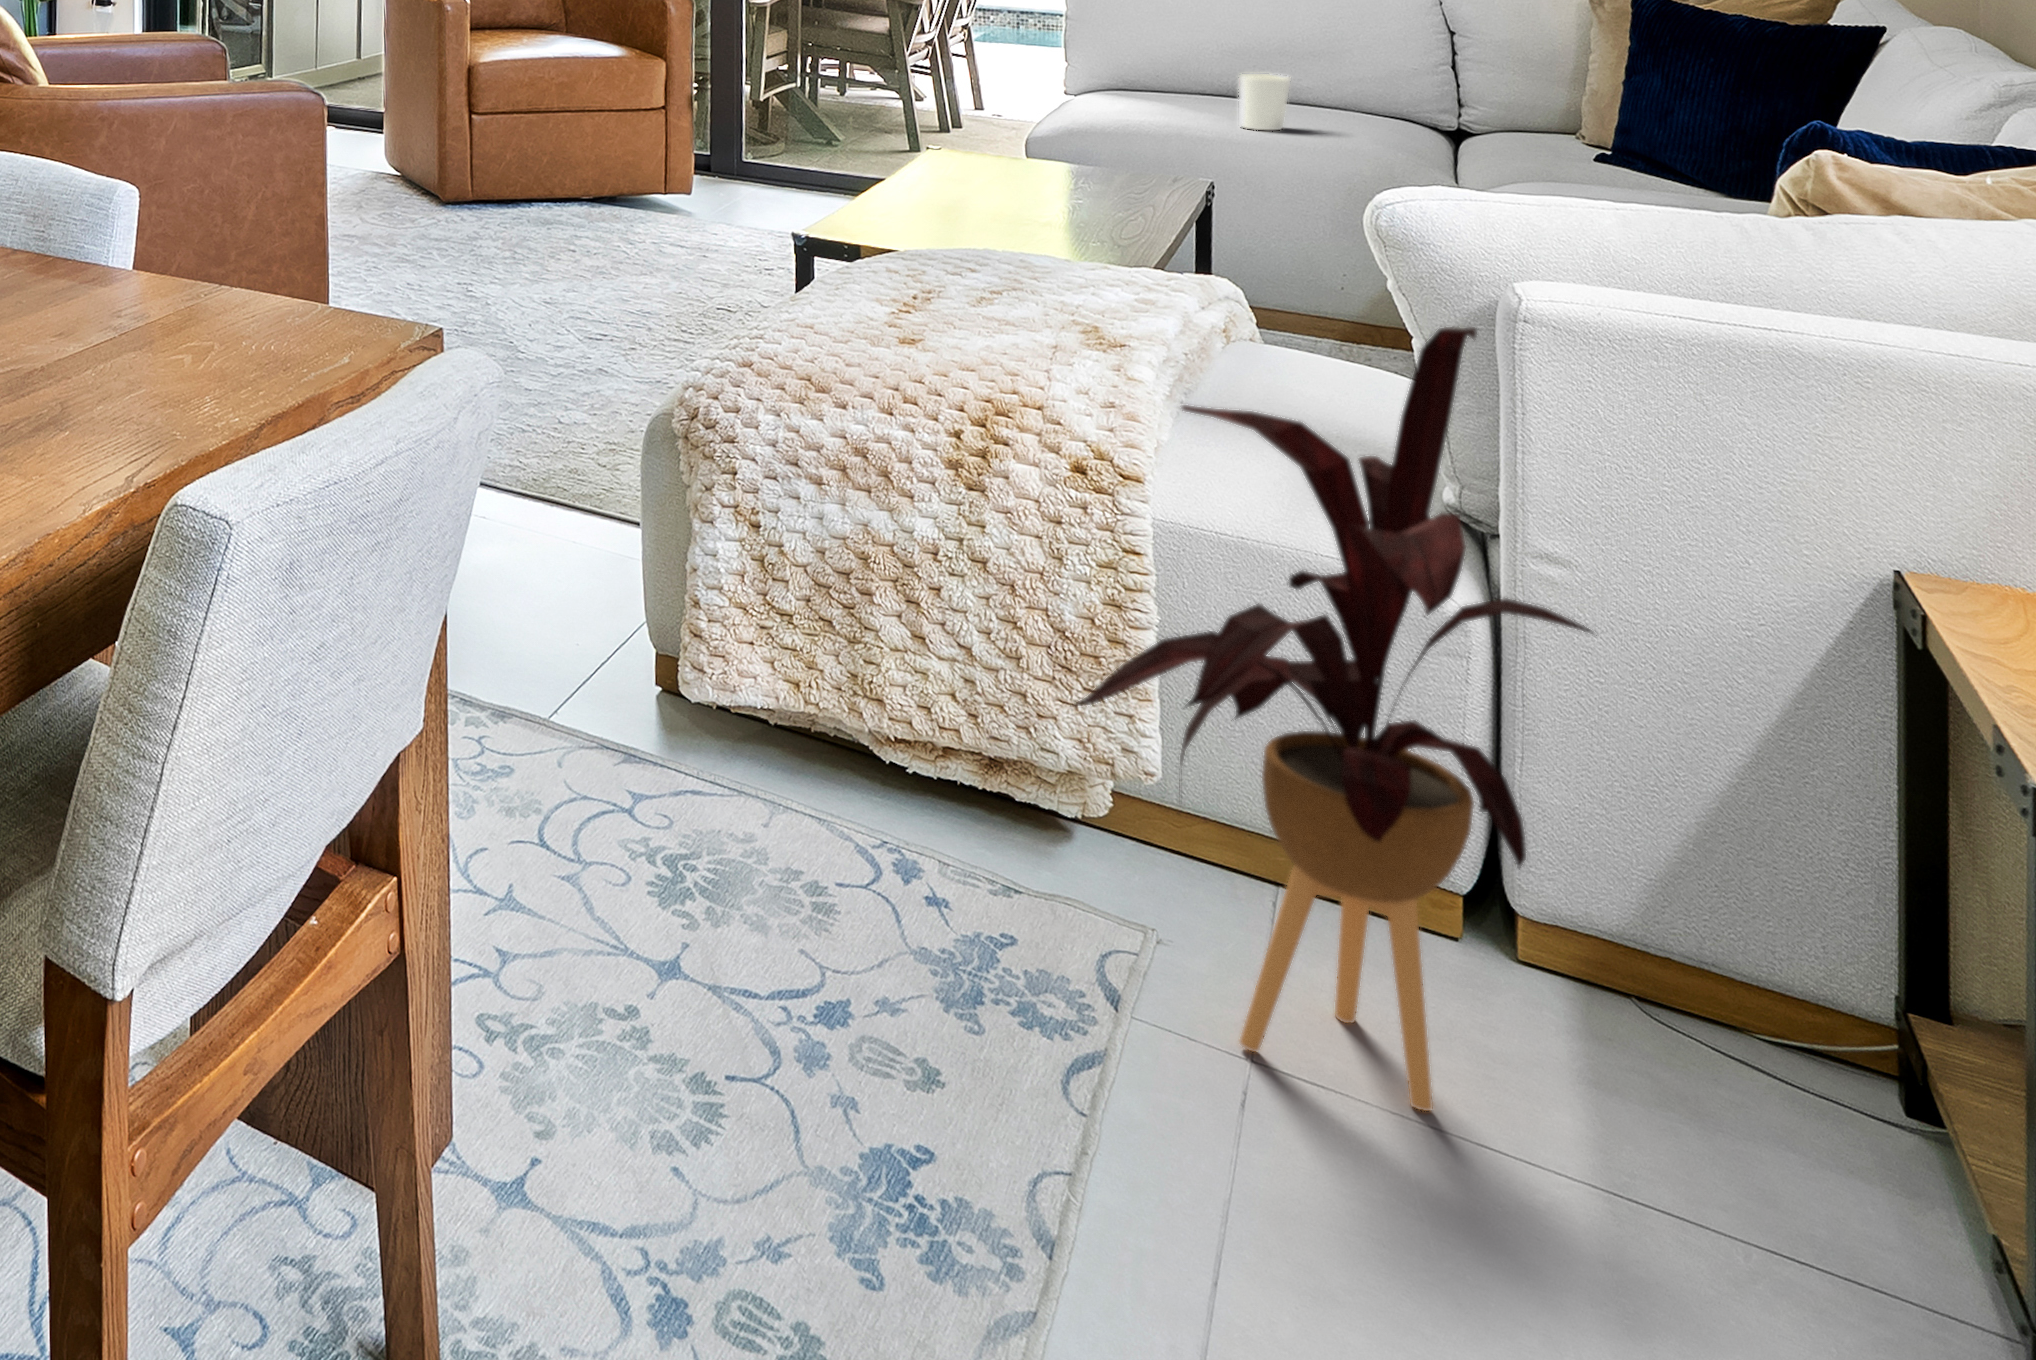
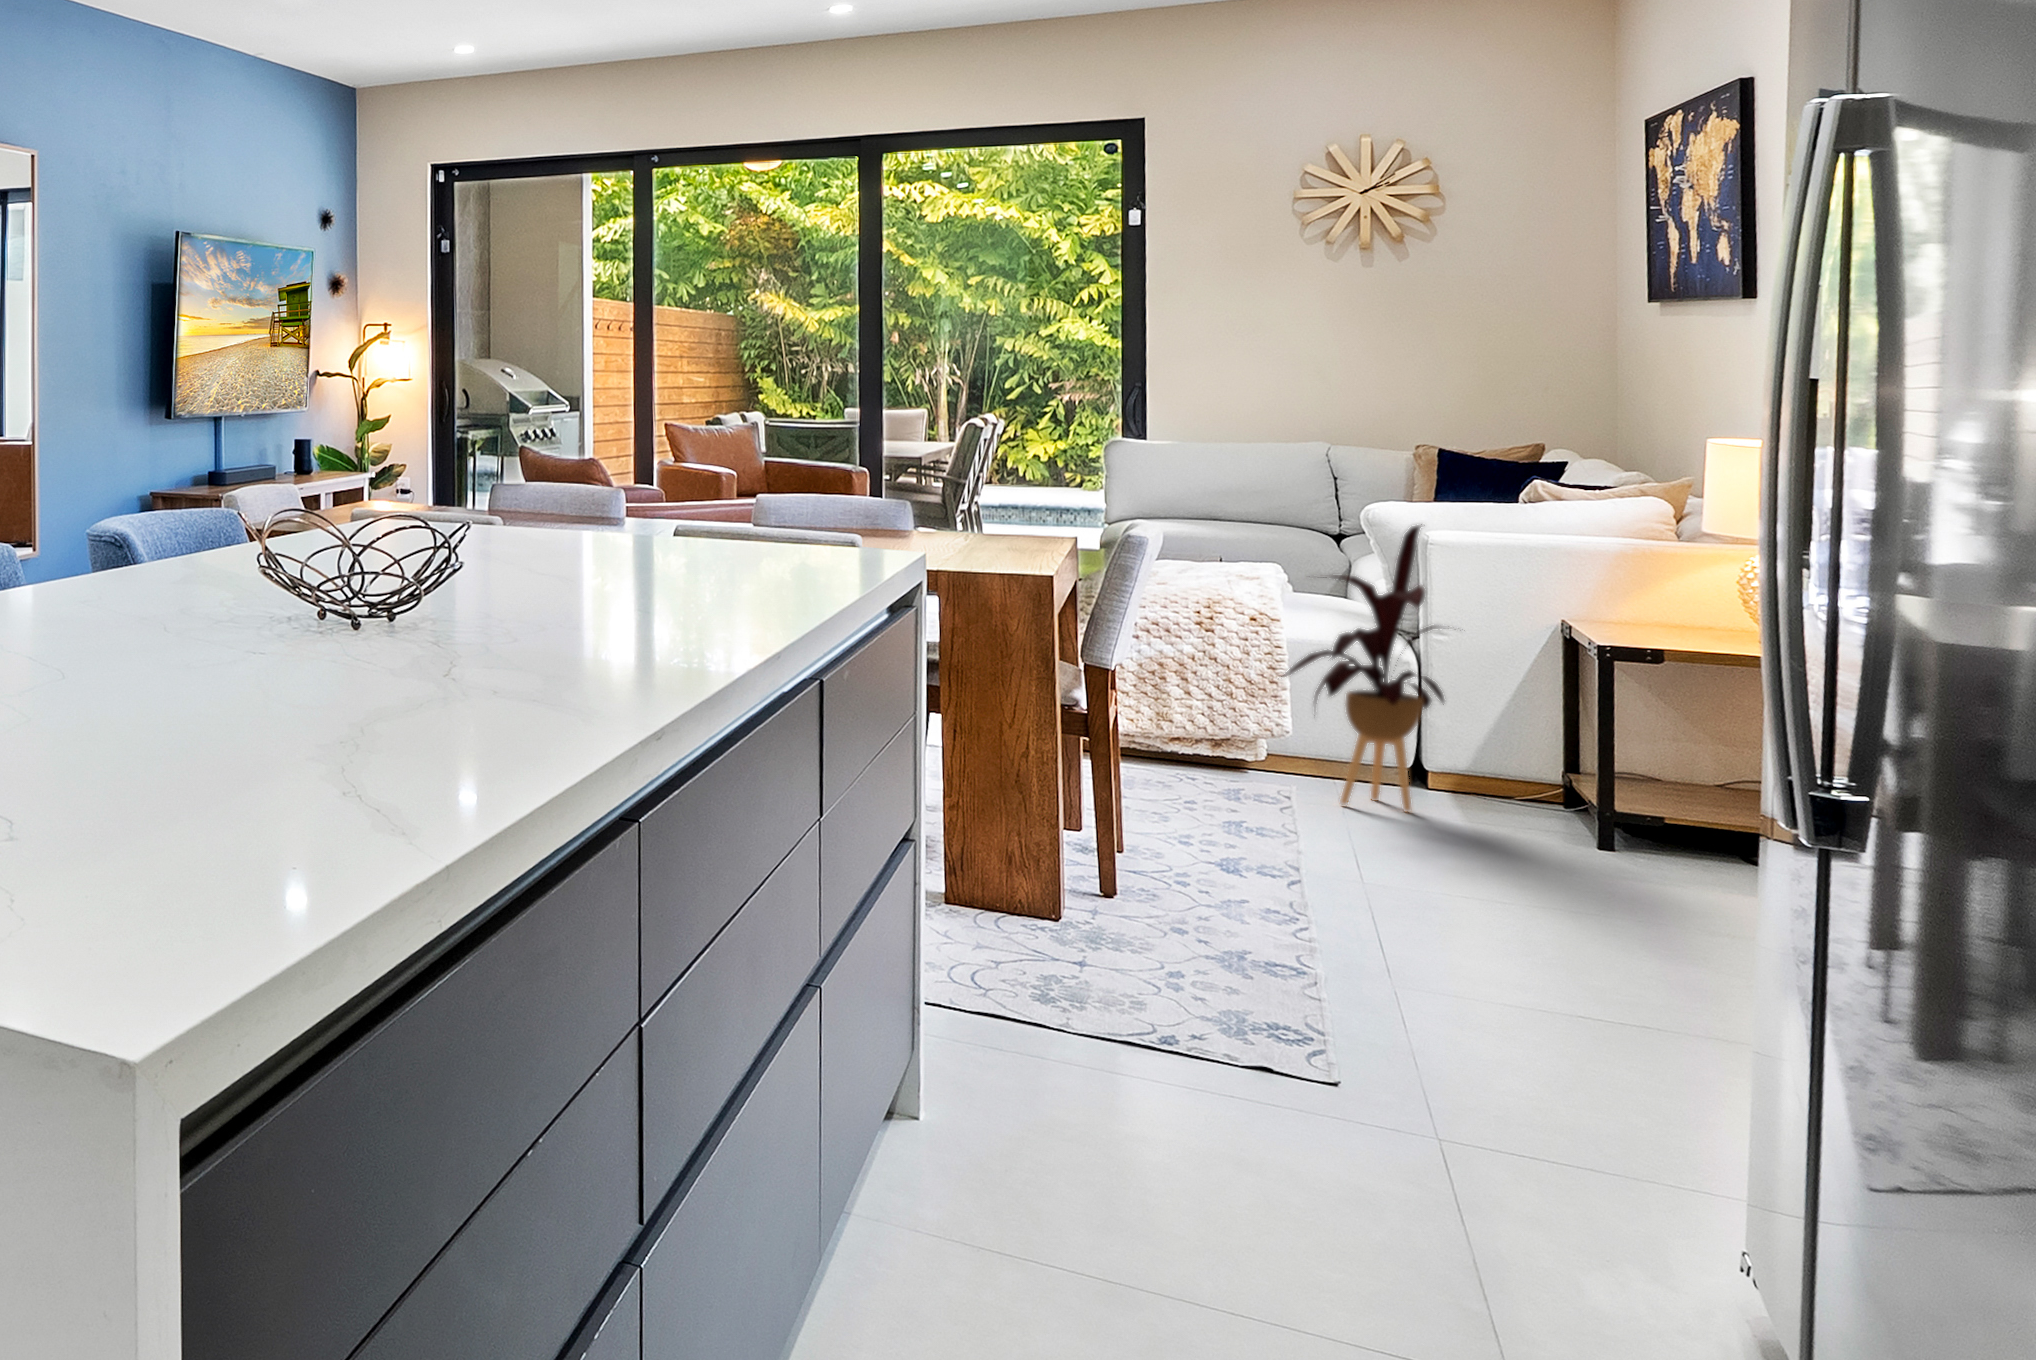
candle holder: present [1239,74,1290,130] -> none [1224,505,1253,537]

